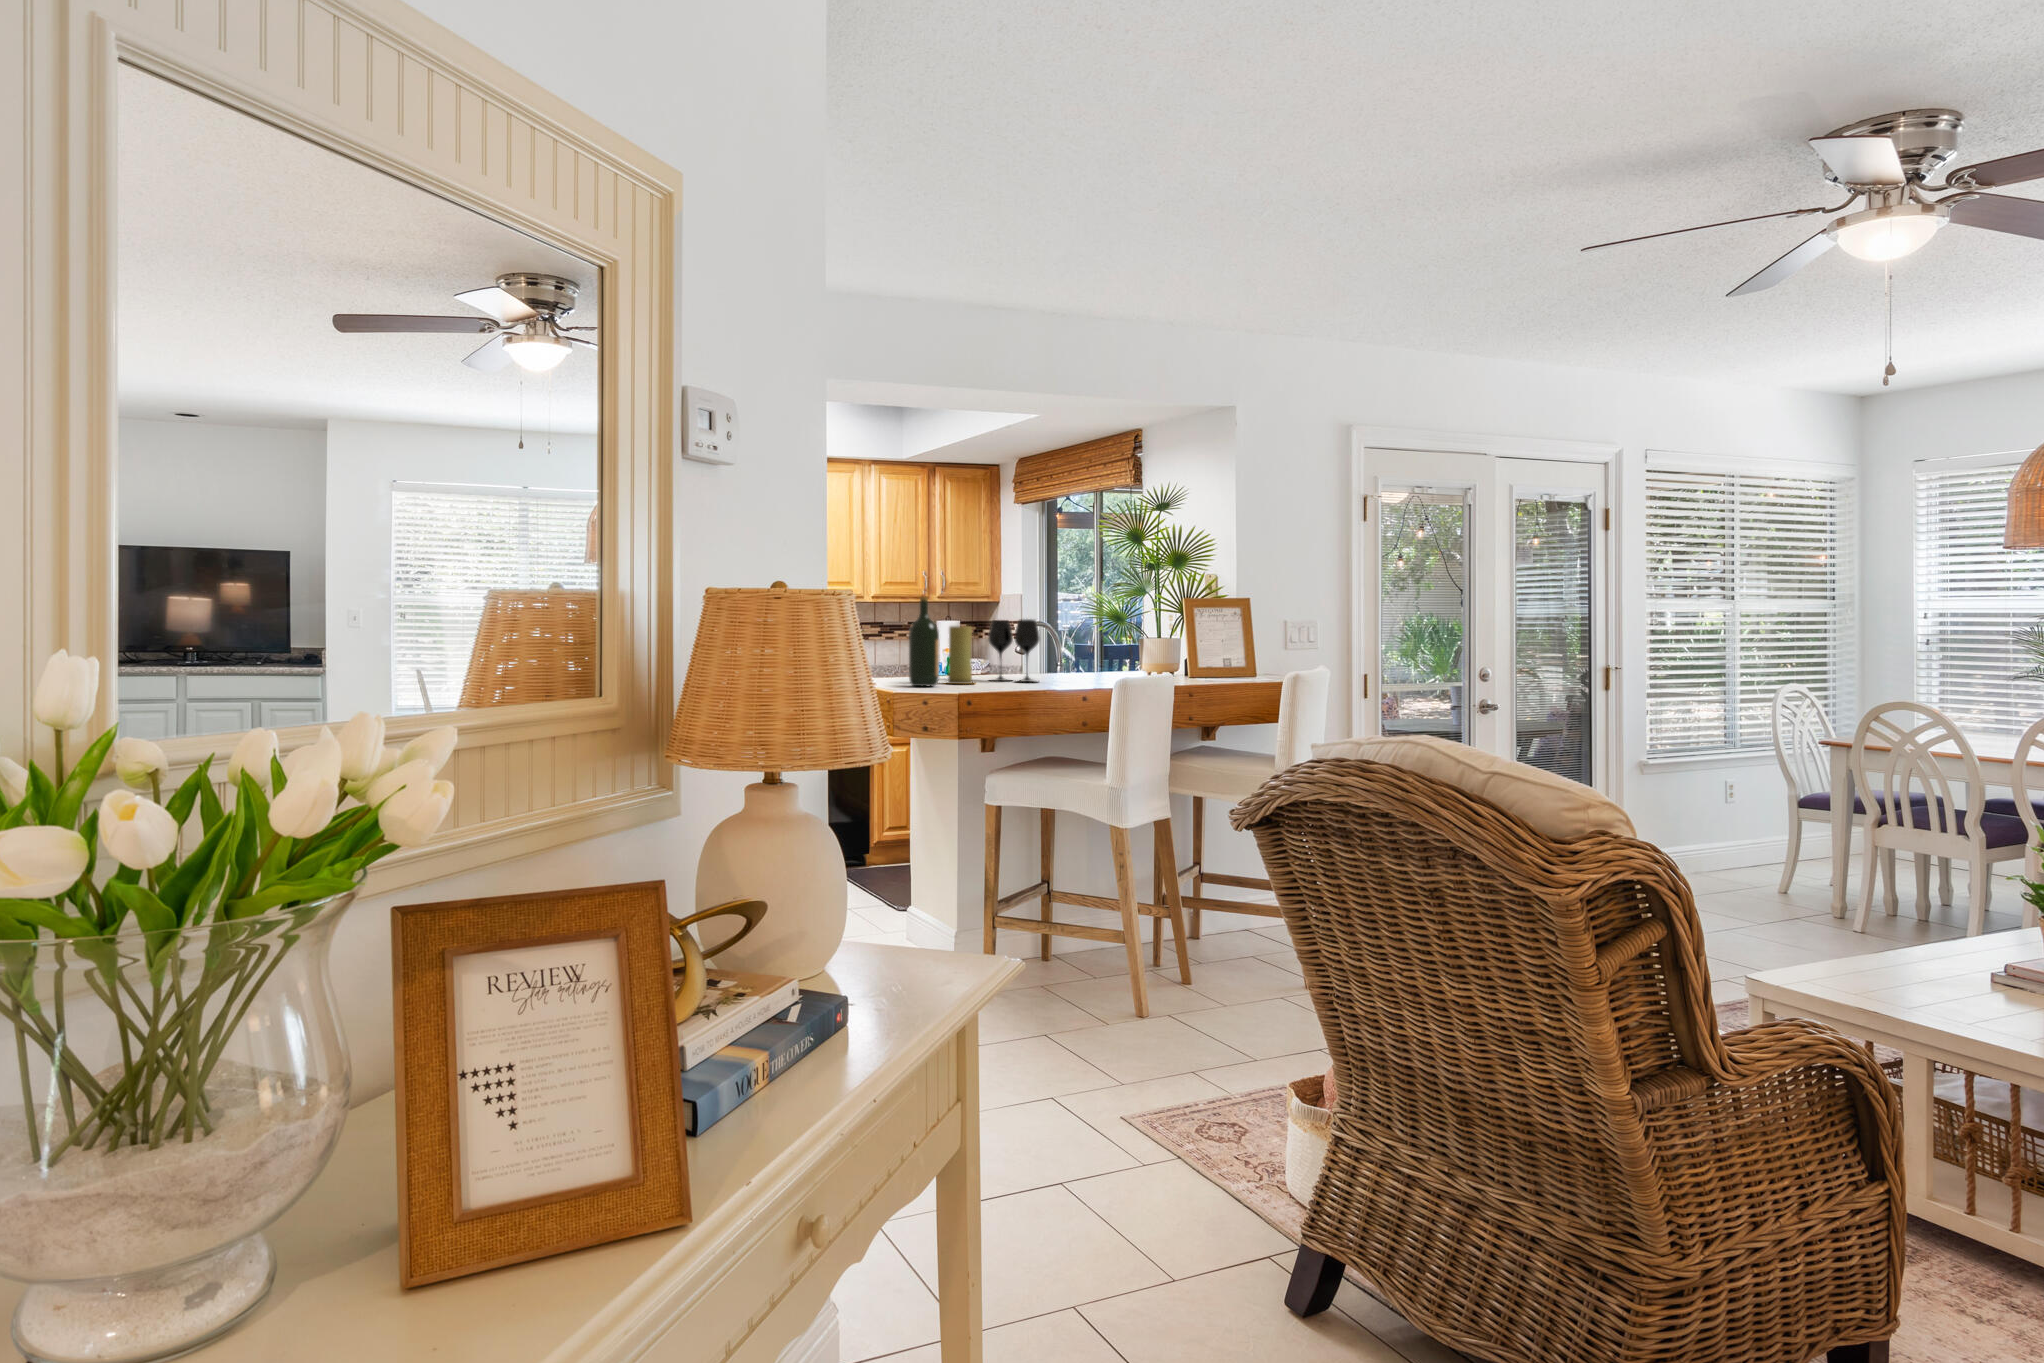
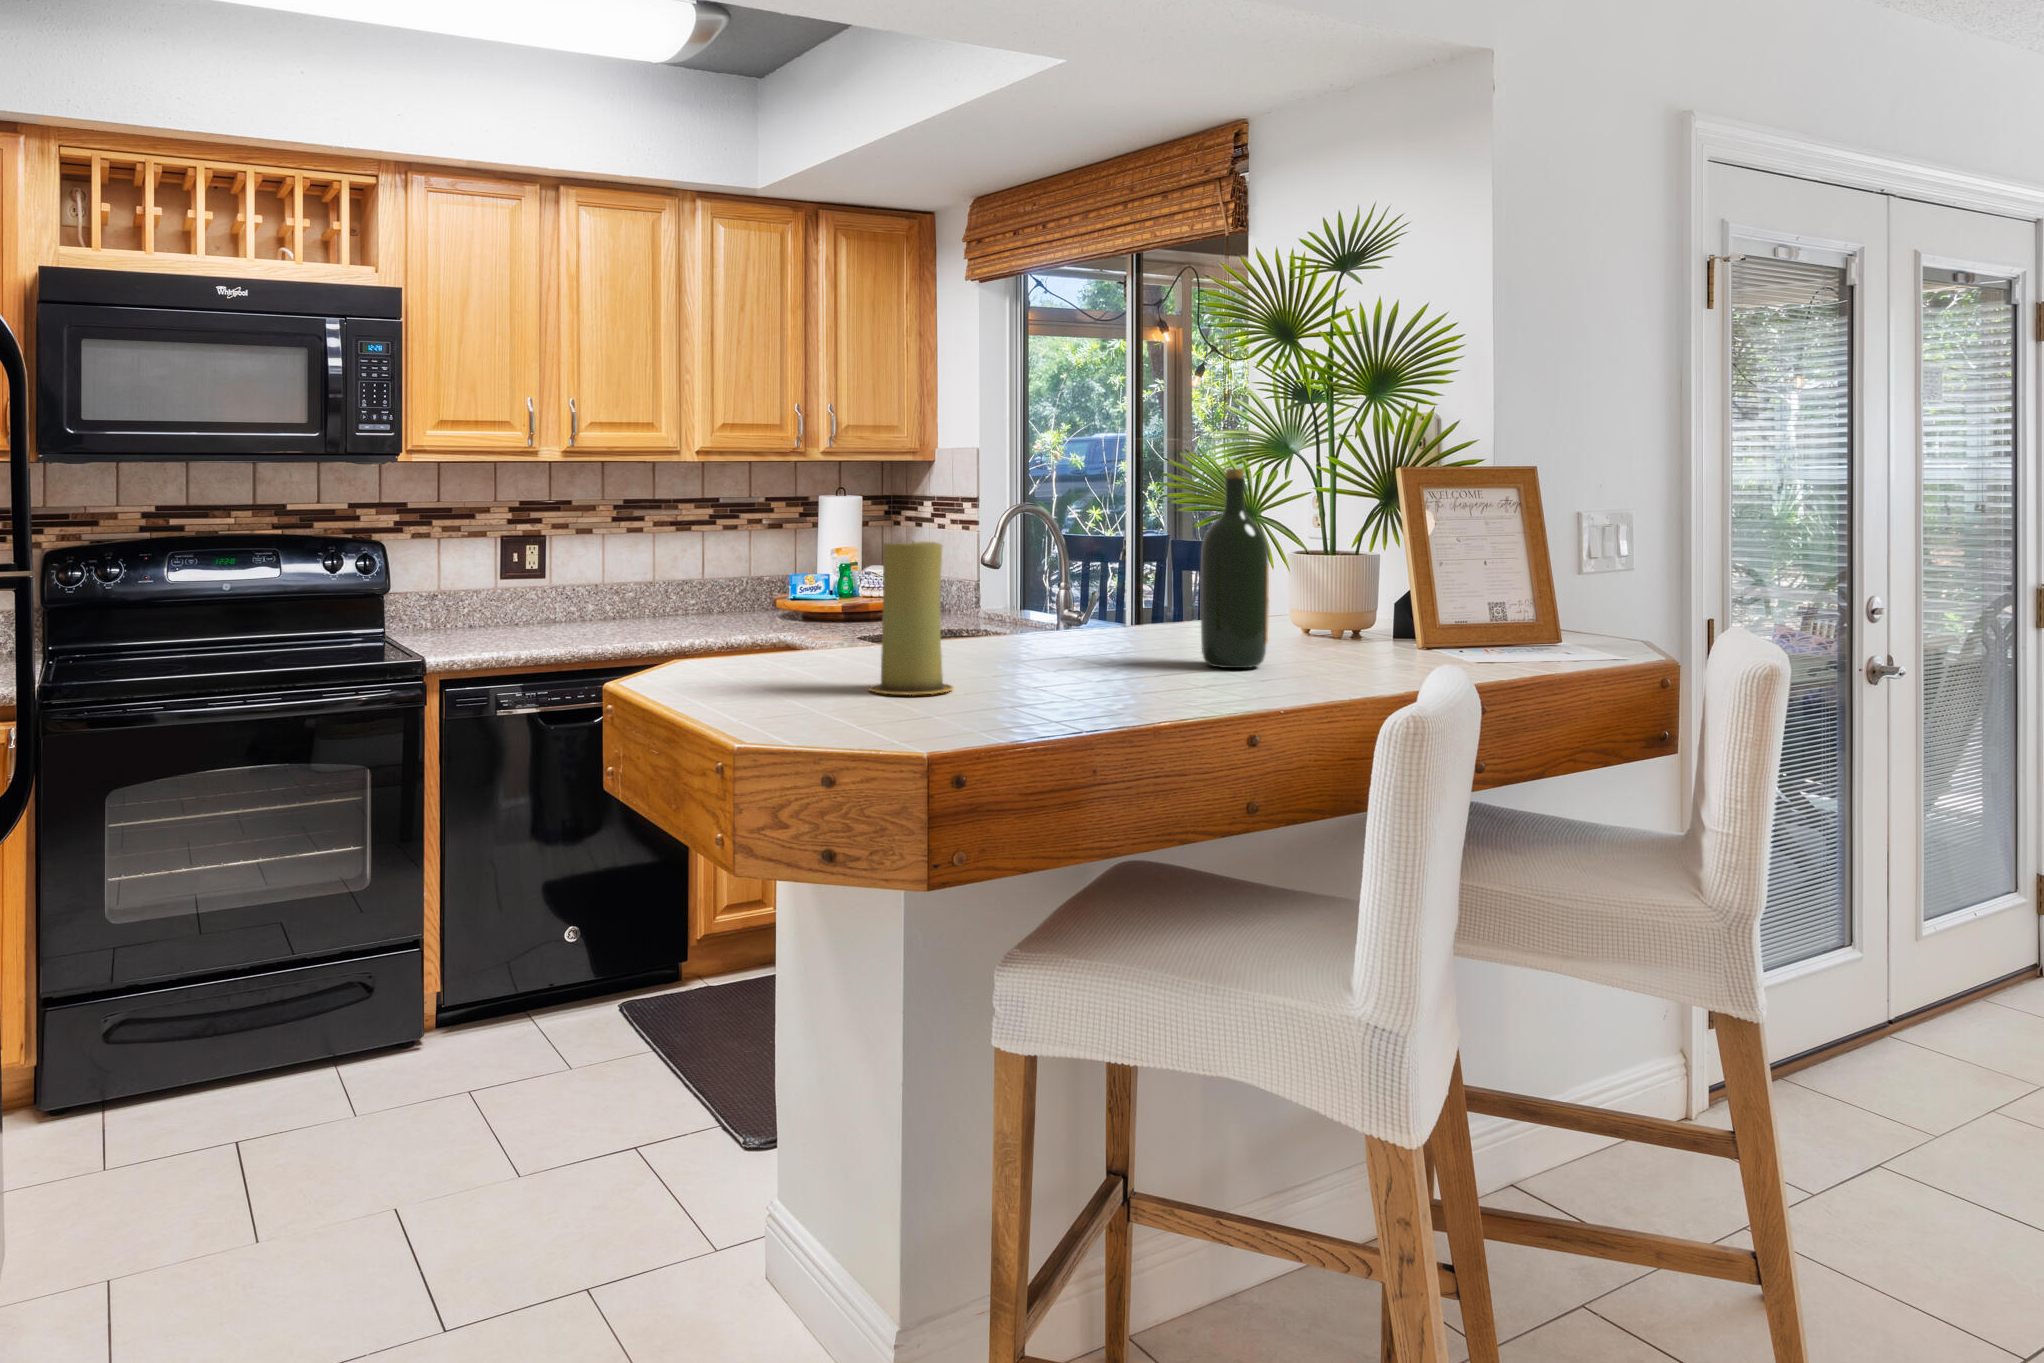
wine bottle: present [909,597,940,686] -> present [1201,469,1269,668]
wine glass: present [988,619,1040,682] -> none [970,521,1104,677]

